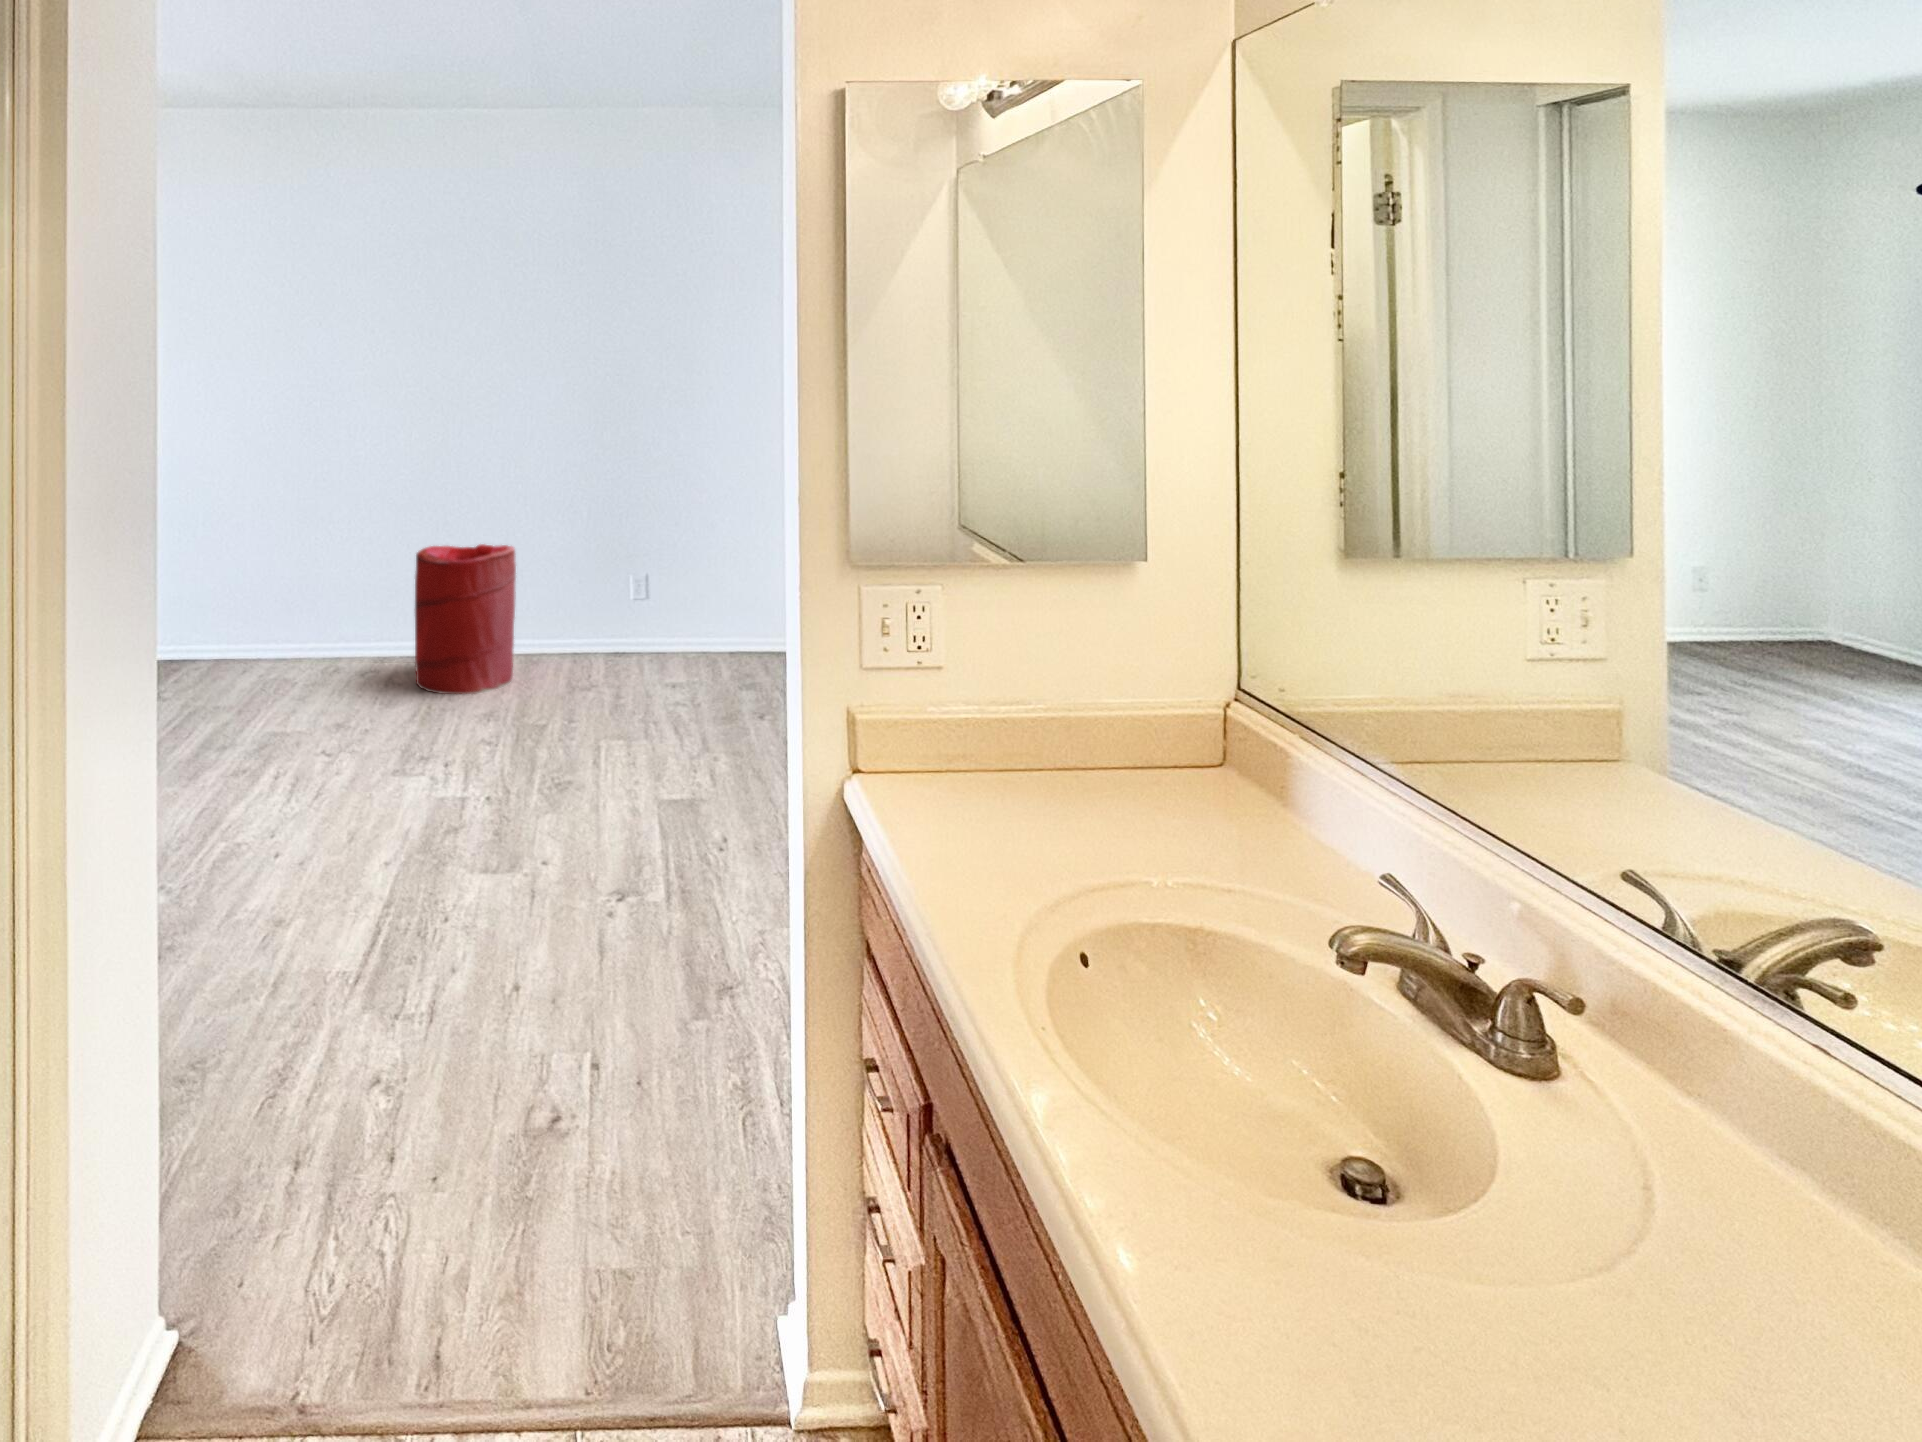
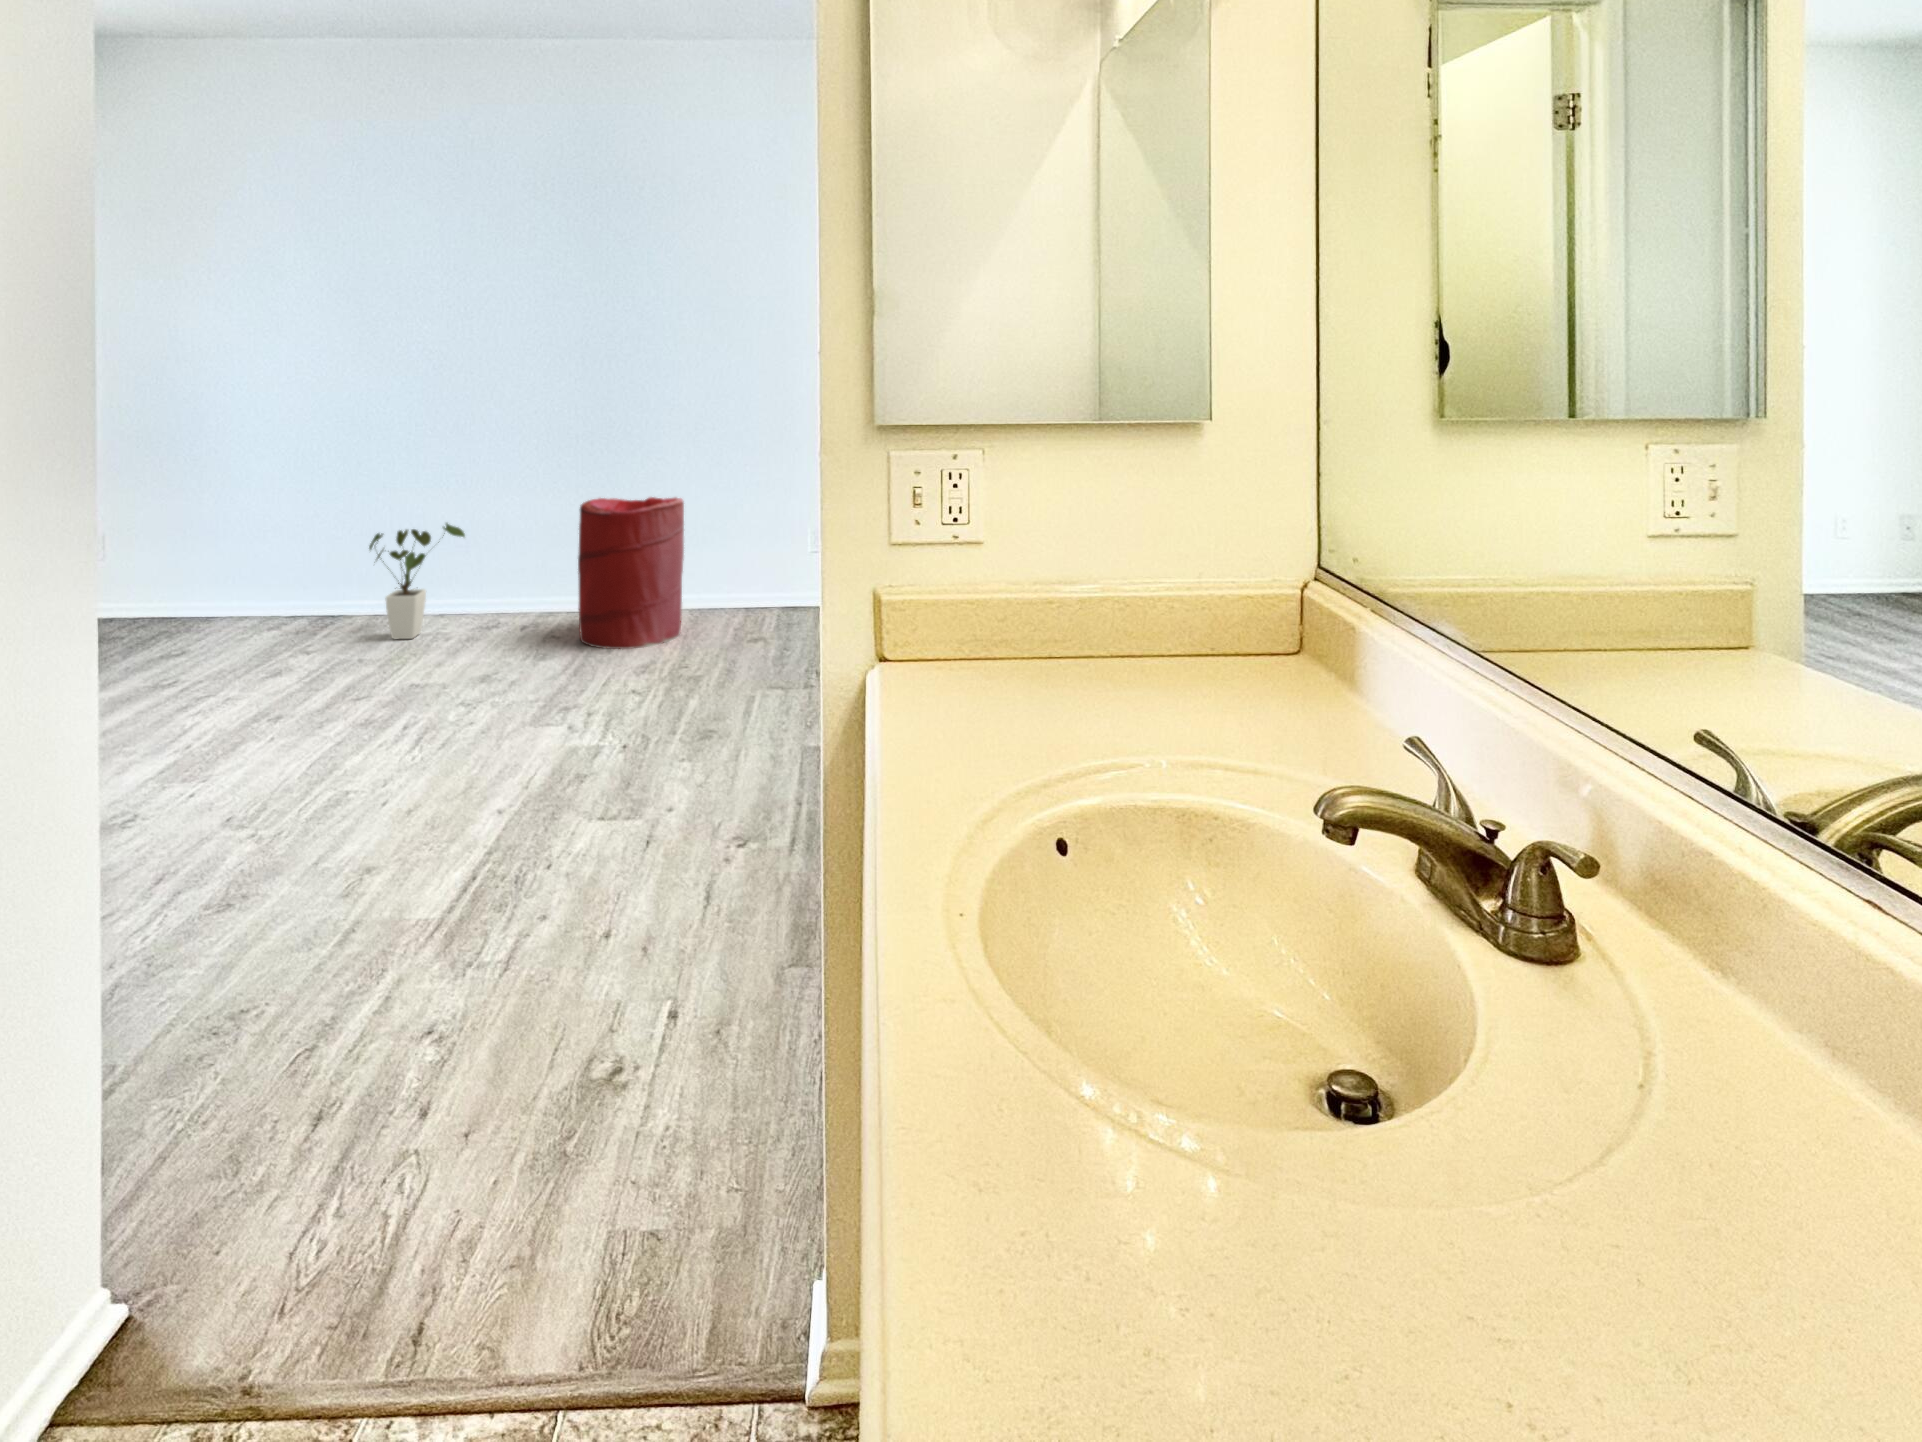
house plant: none [216,568,303,683] -> present [369,523,465,639]

